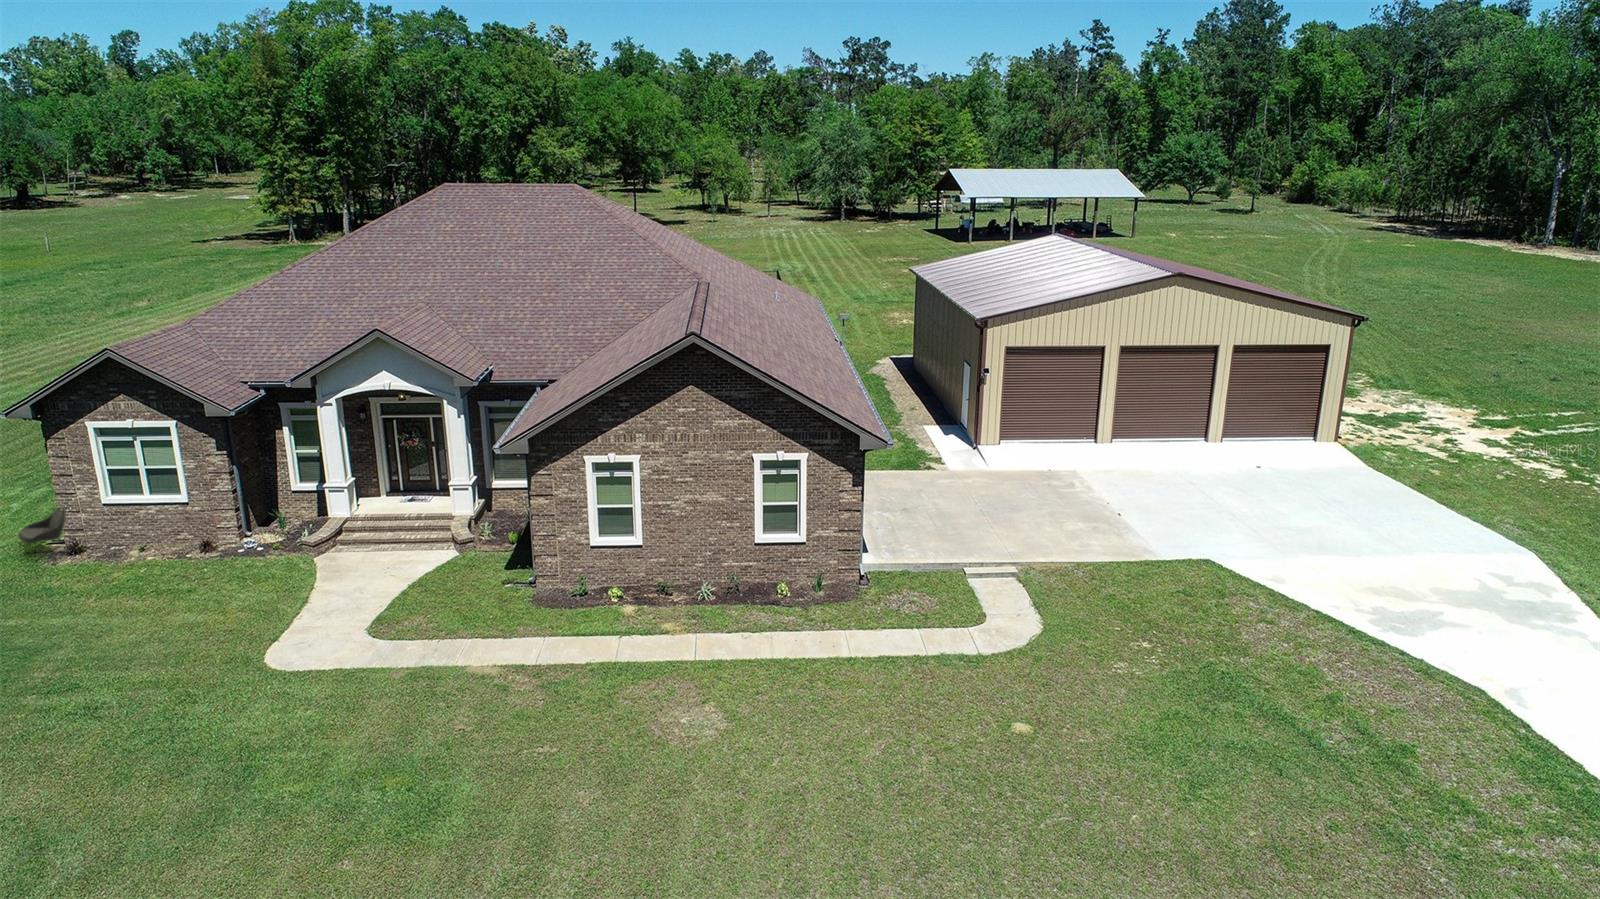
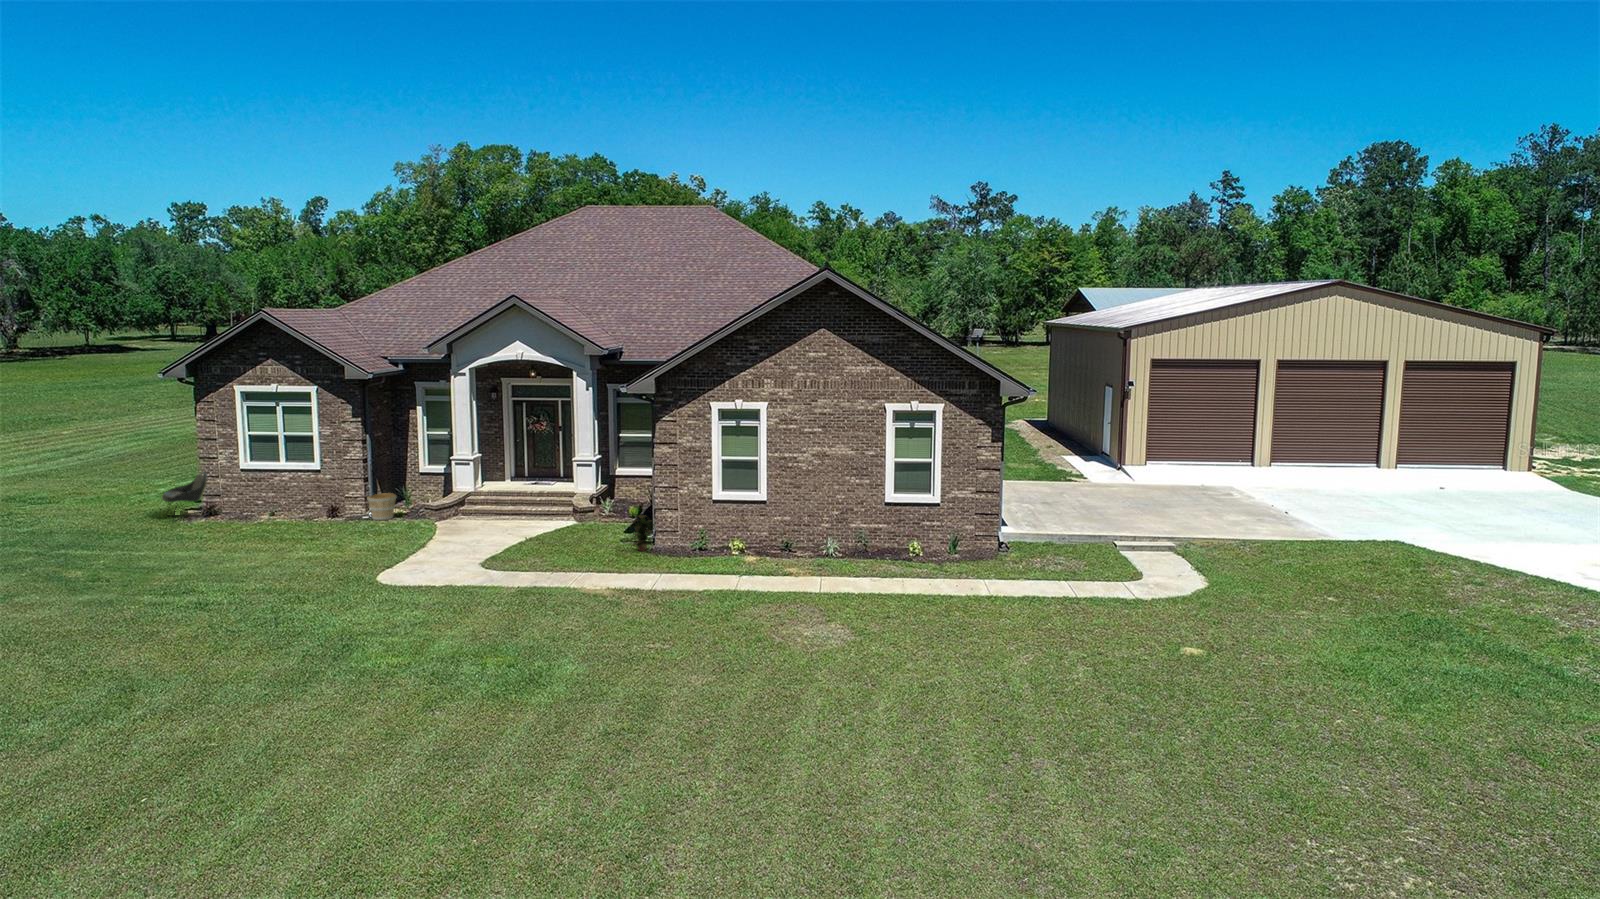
wooden bucket: none [240,523,271,552] -> present [367,493,397,520]
decorative plant: none [512,560,536,595] -> present [633,515,654,551]

